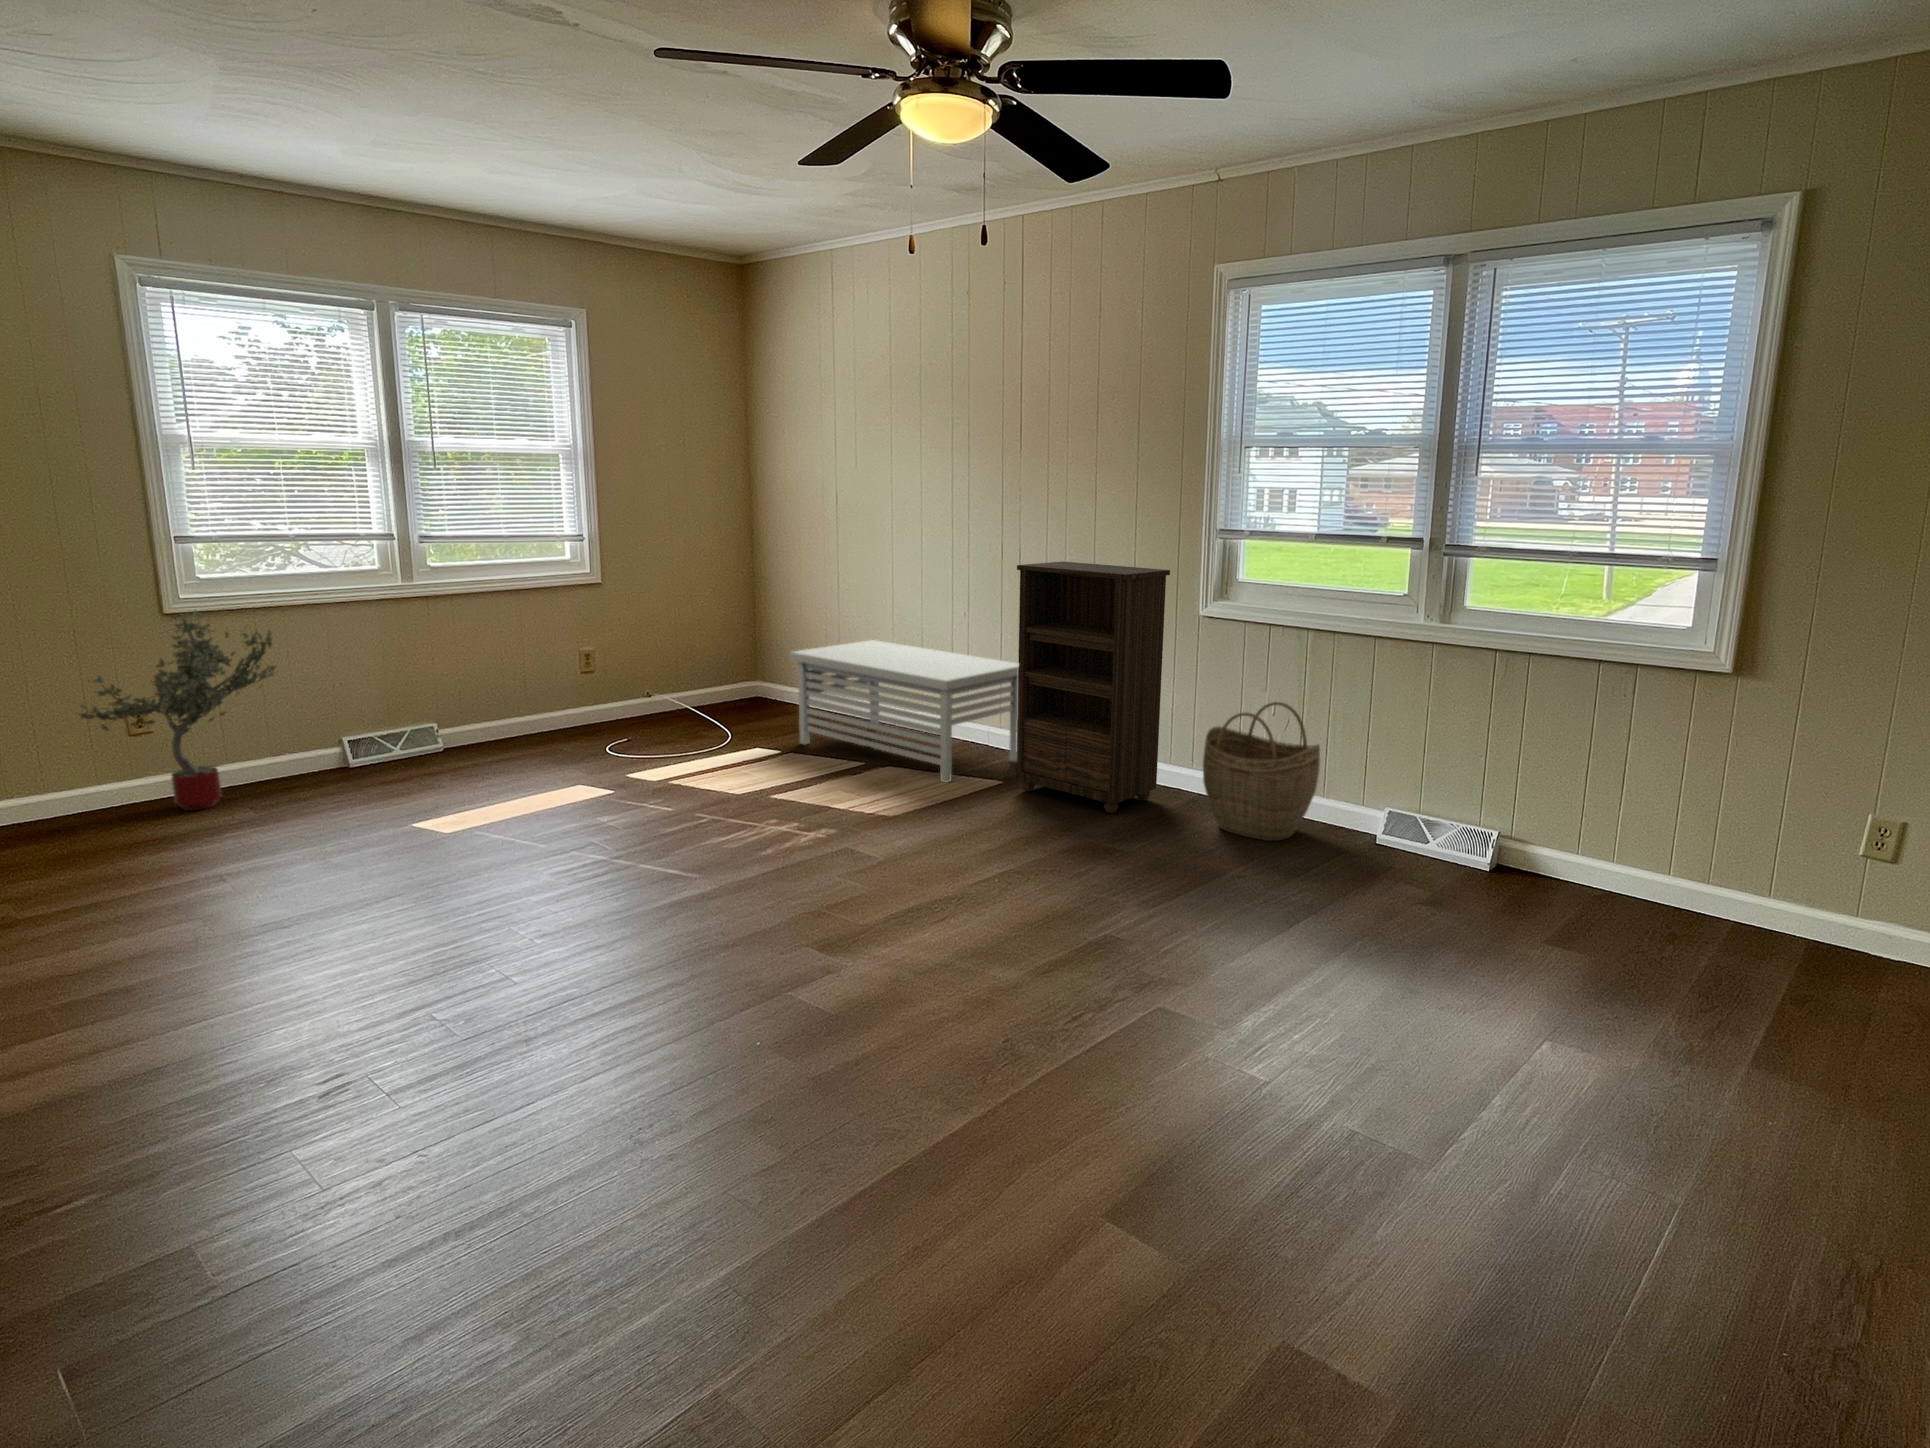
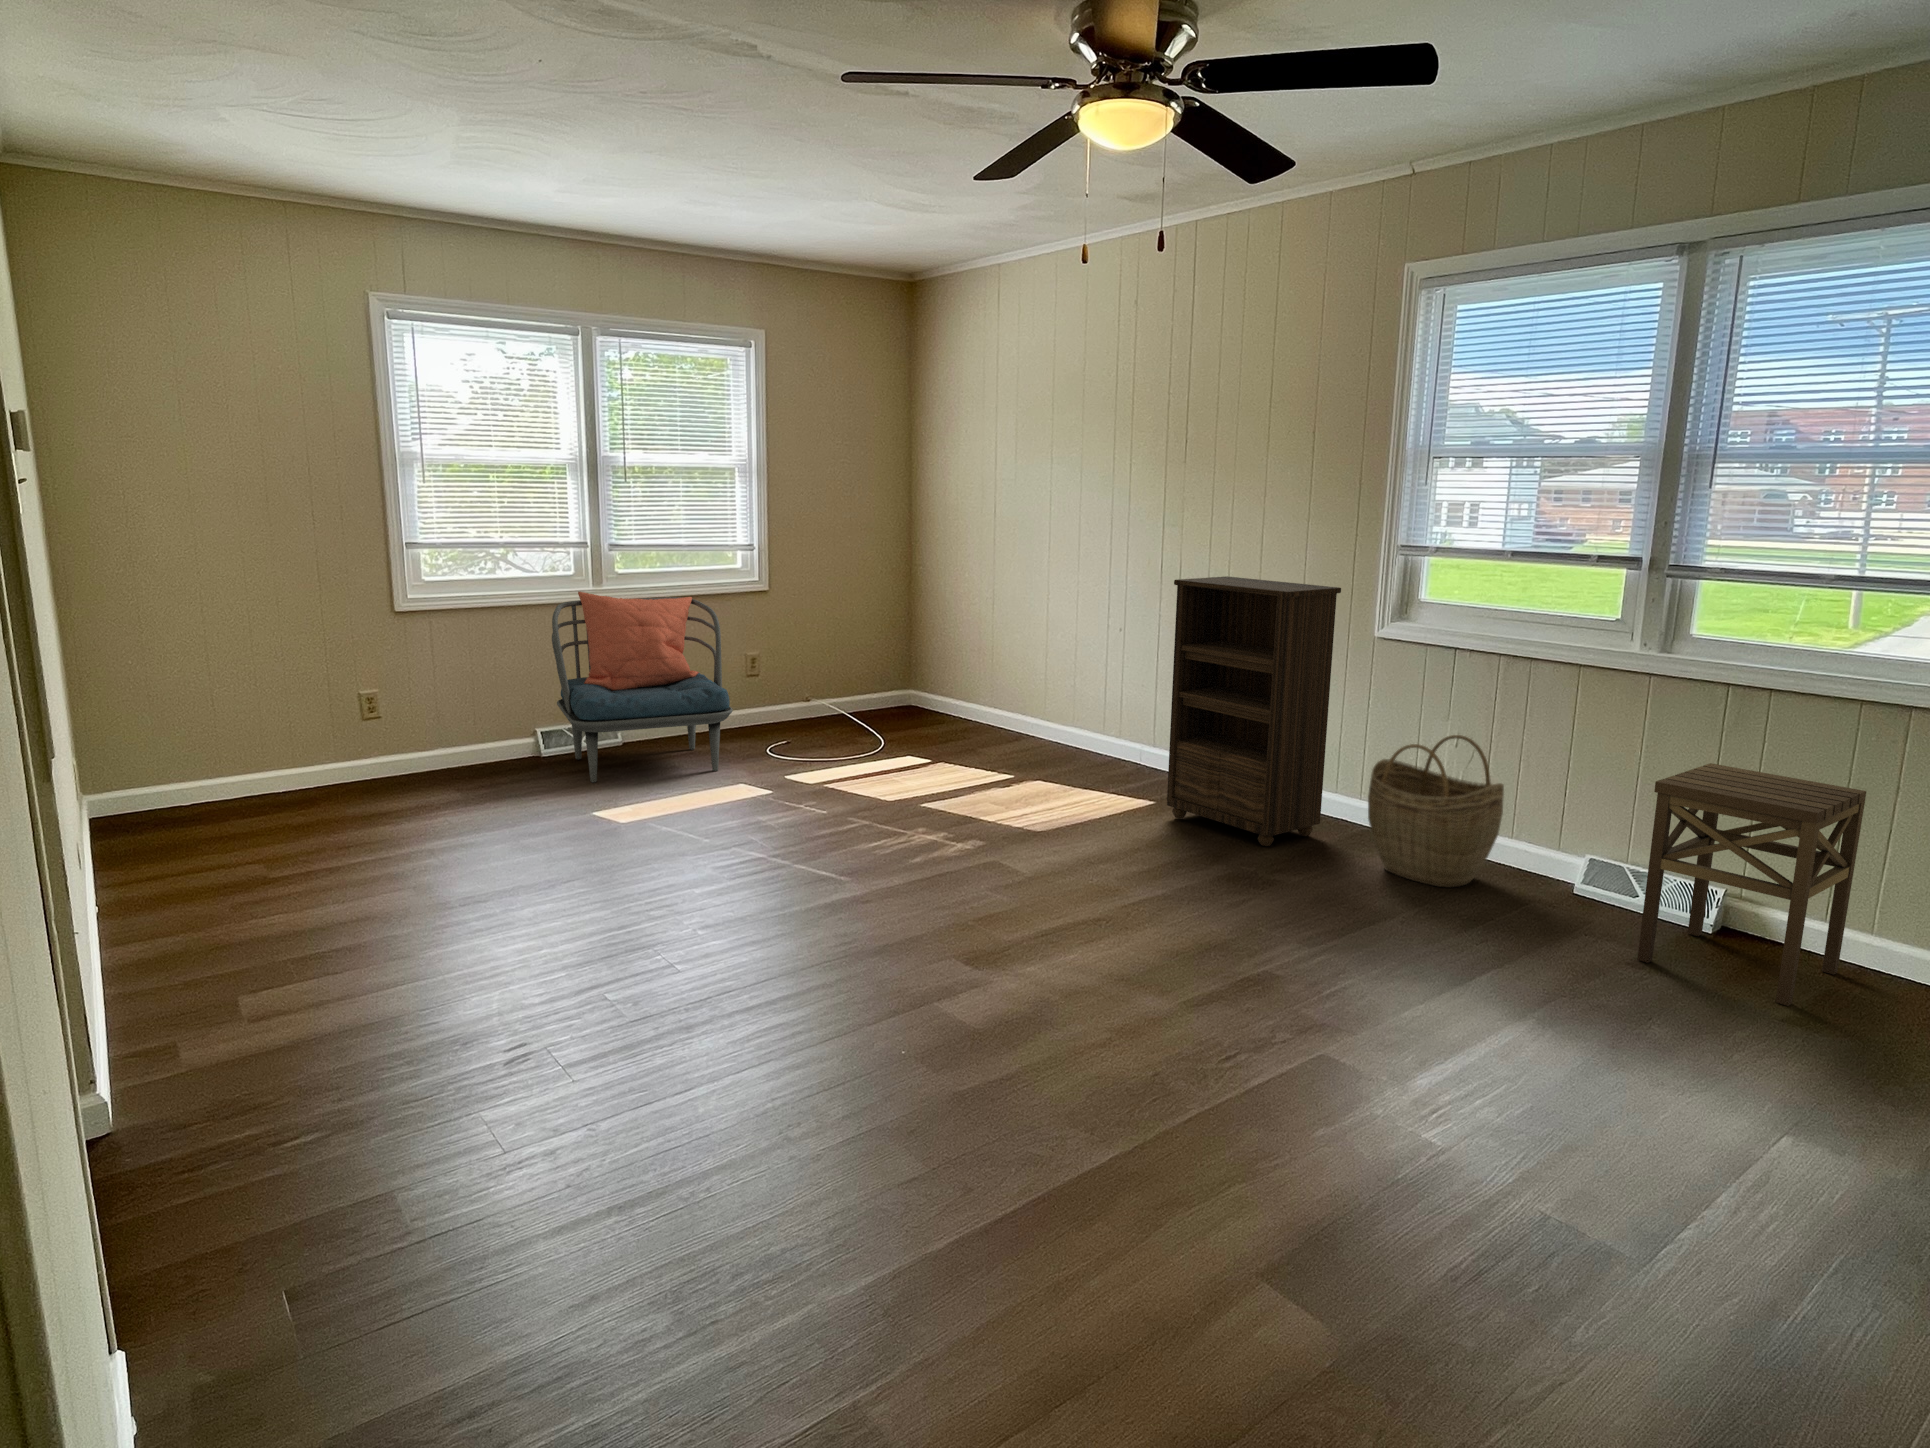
armchair: none [359,587,572,791] -> present [552,592,733,782]
potted tree: present [79,611,276,810] -> none [330,608,486,787]
storage bench: present [789,640,1019,782] -> none [942,655,1188,805]
side table: none [1447,718,1621,929] -> present [1637,763,1866,1006]

